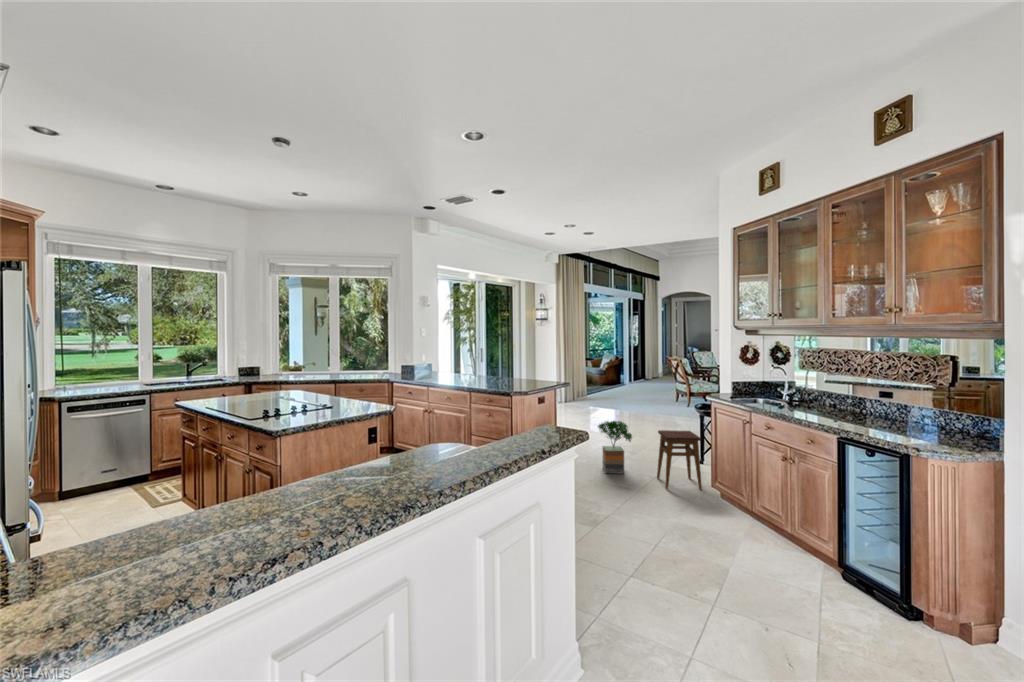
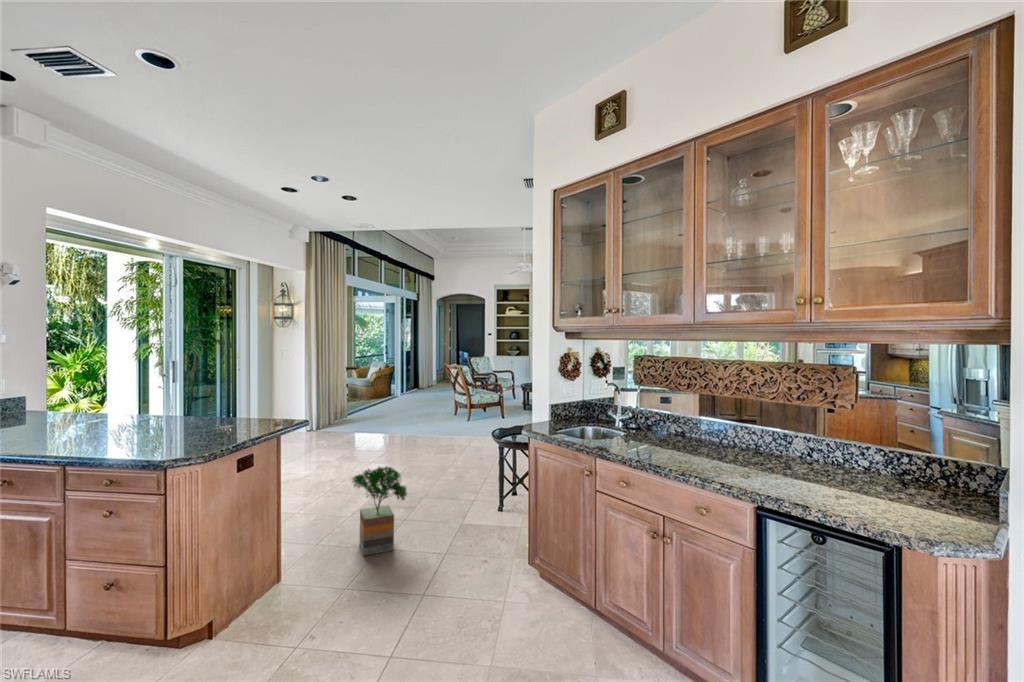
stool: present [657,430,702,490] -> none [443,474,509,574]

